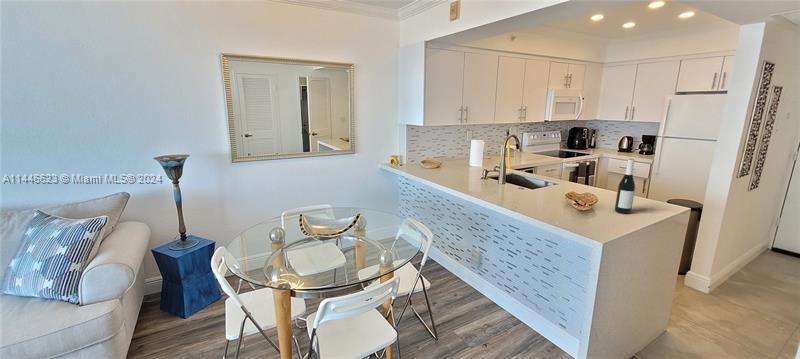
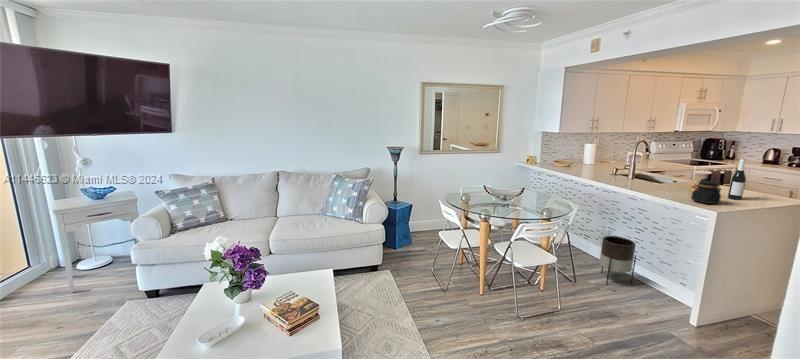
jar: none [577,193,614,228] -> present [691,181,721,204]
planter: none [470,265,513,337] -> present [599,236,636,285]

